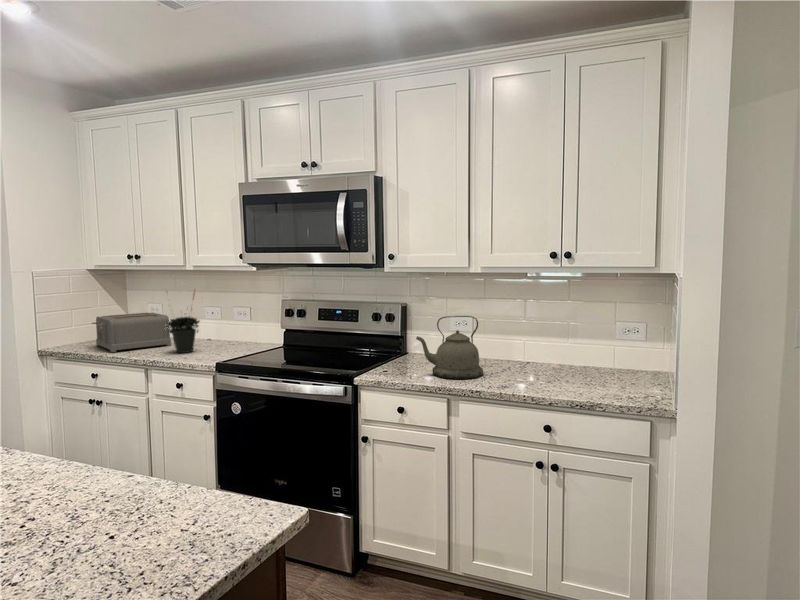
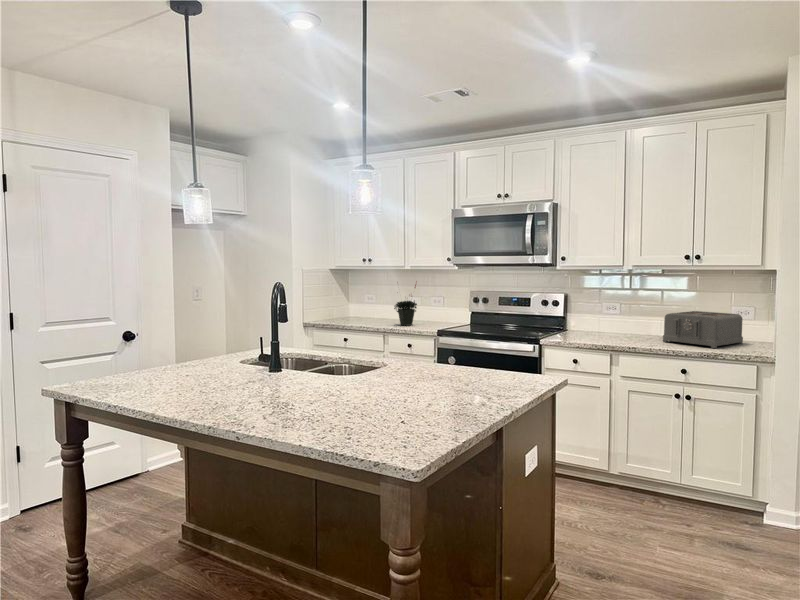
toaster: present [92,312,171,352] -> present [663,311,743,348]
kettle: present [416,316,483,379] -> none [585,299,633,341]

